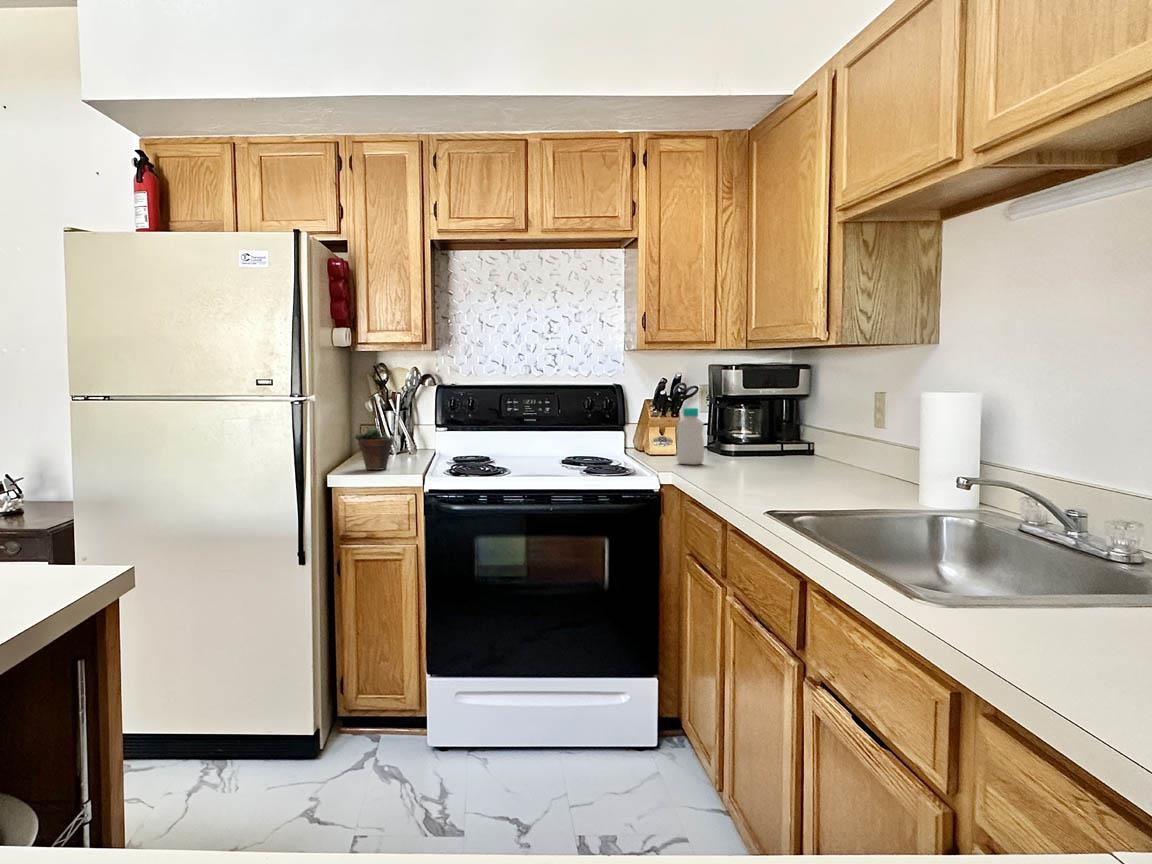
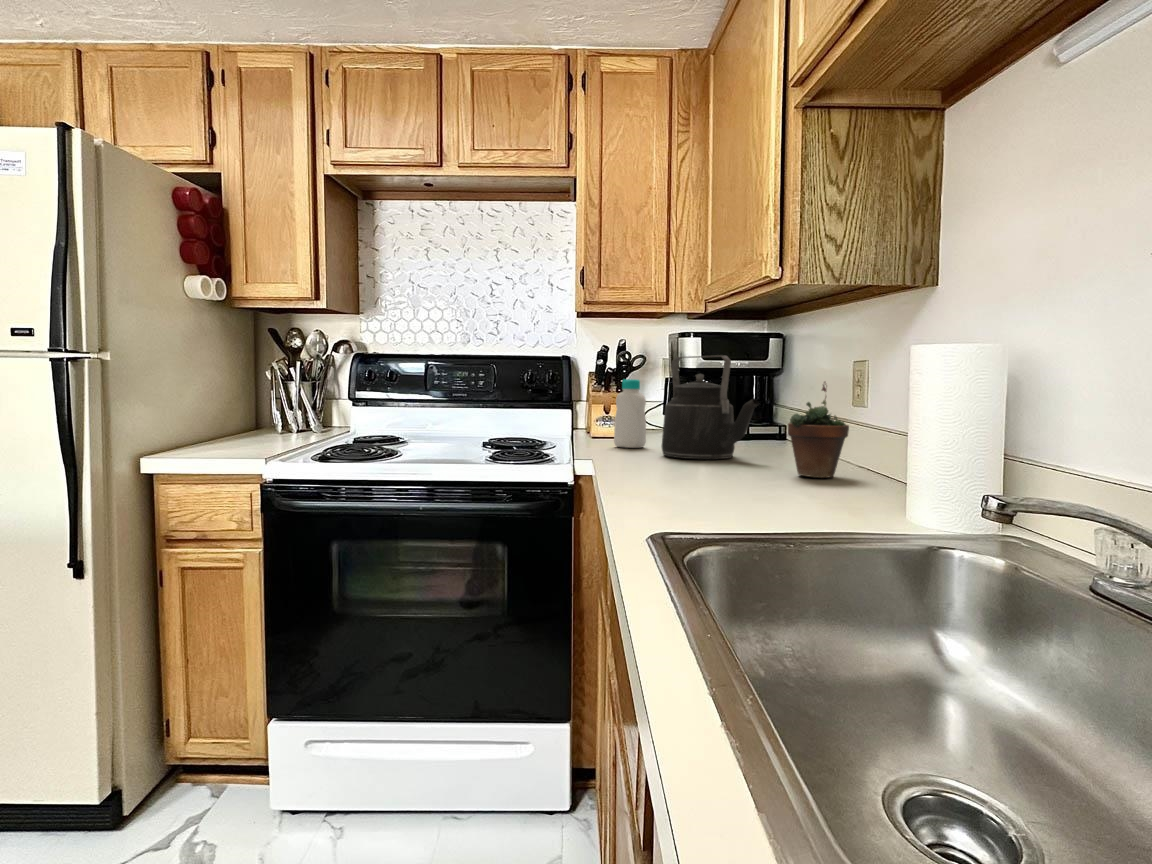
kettle: none [725,392,806,474] -> present [662,355,760,459]
succulent plant: present [355,415,393,470] -> present [788,382,849,478]

